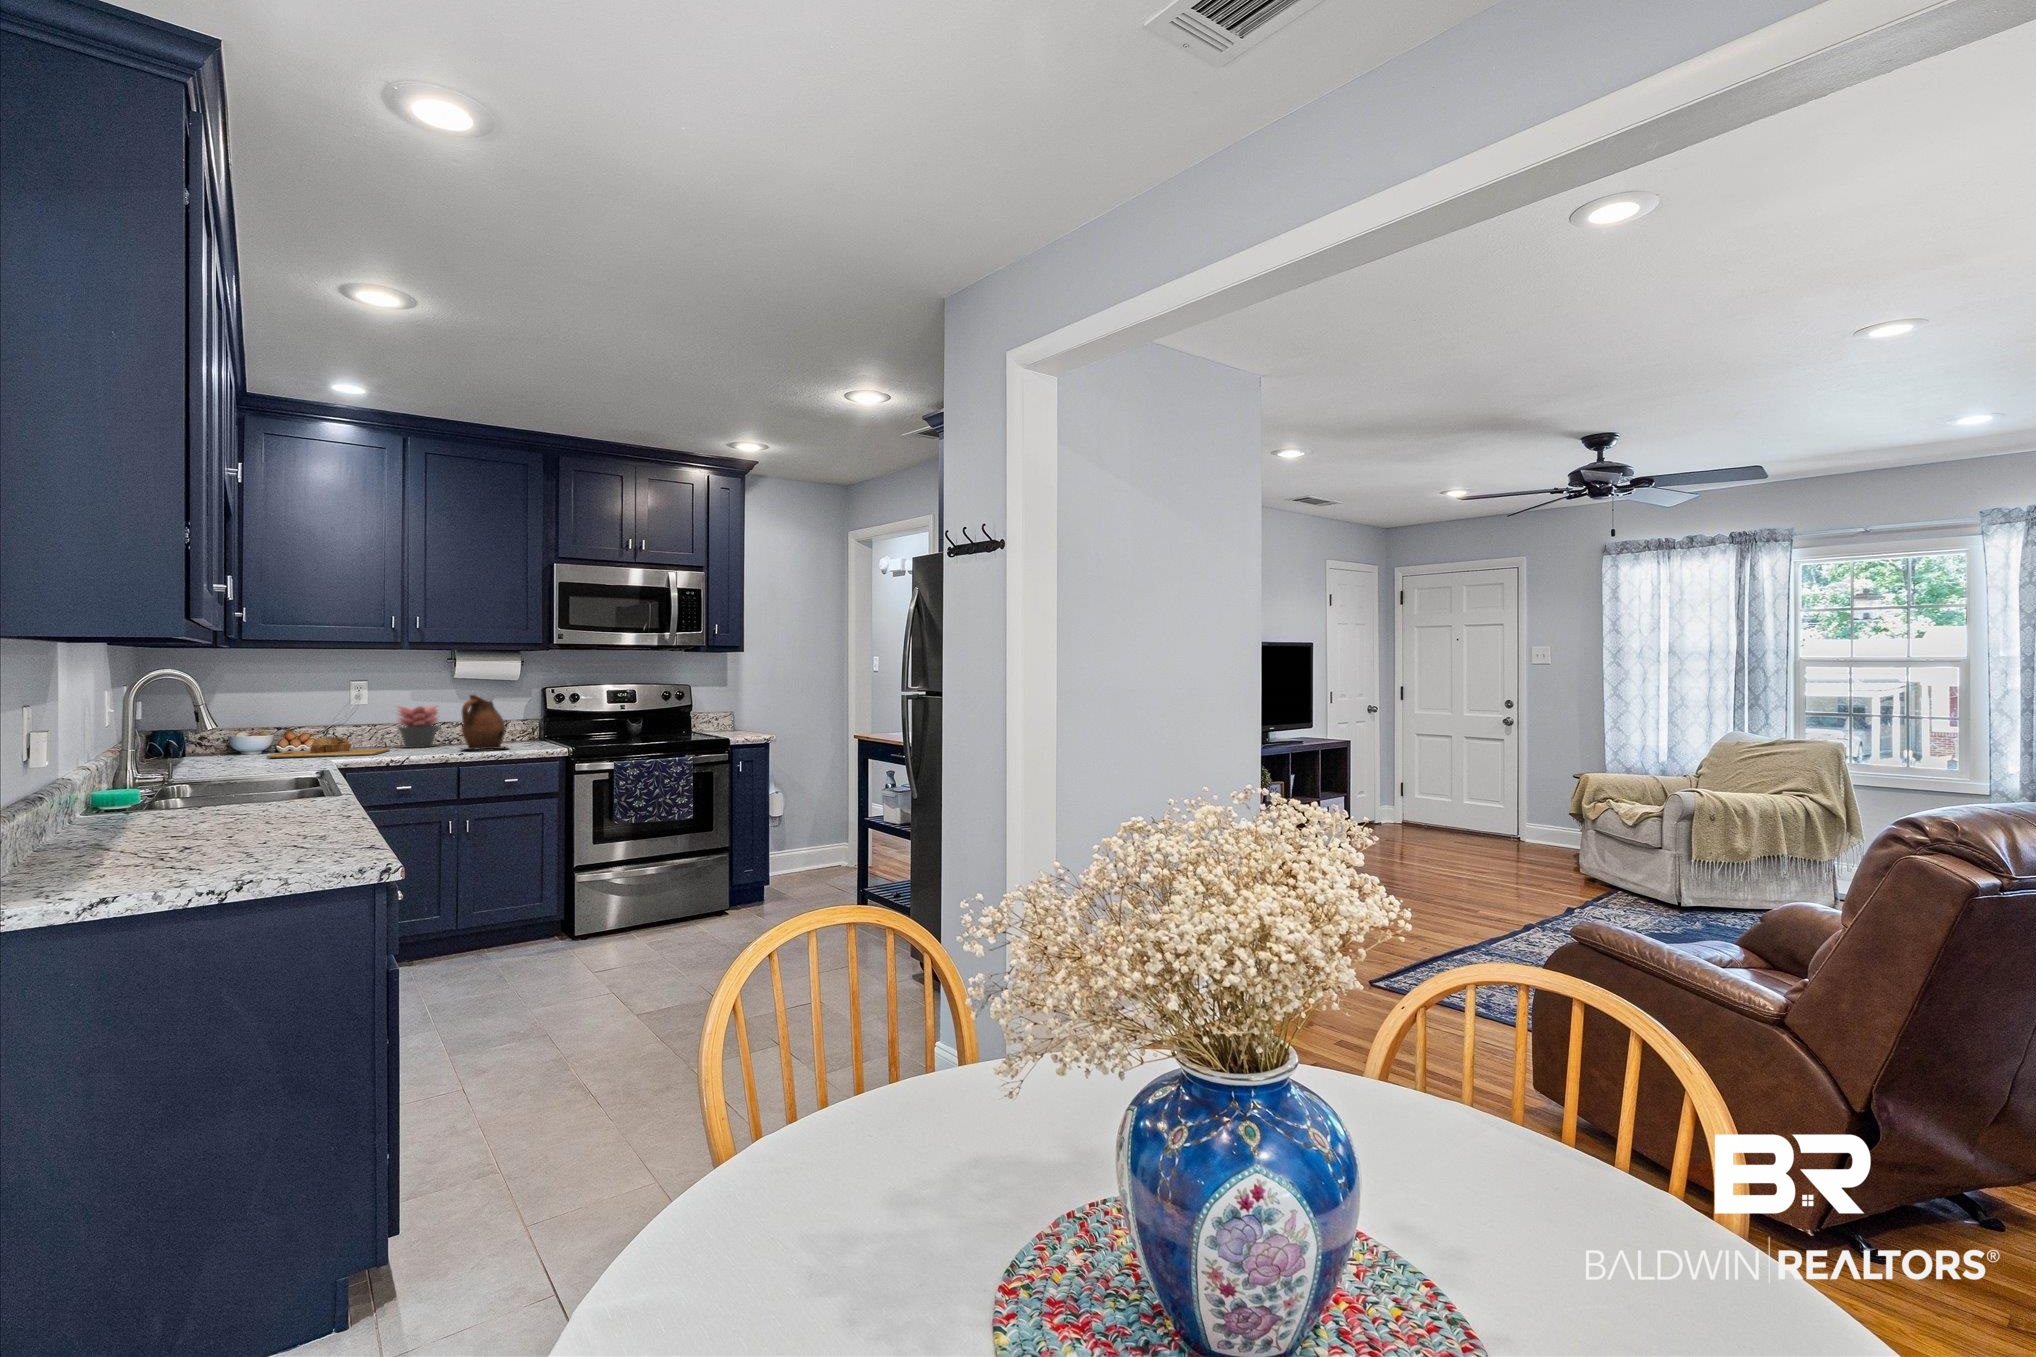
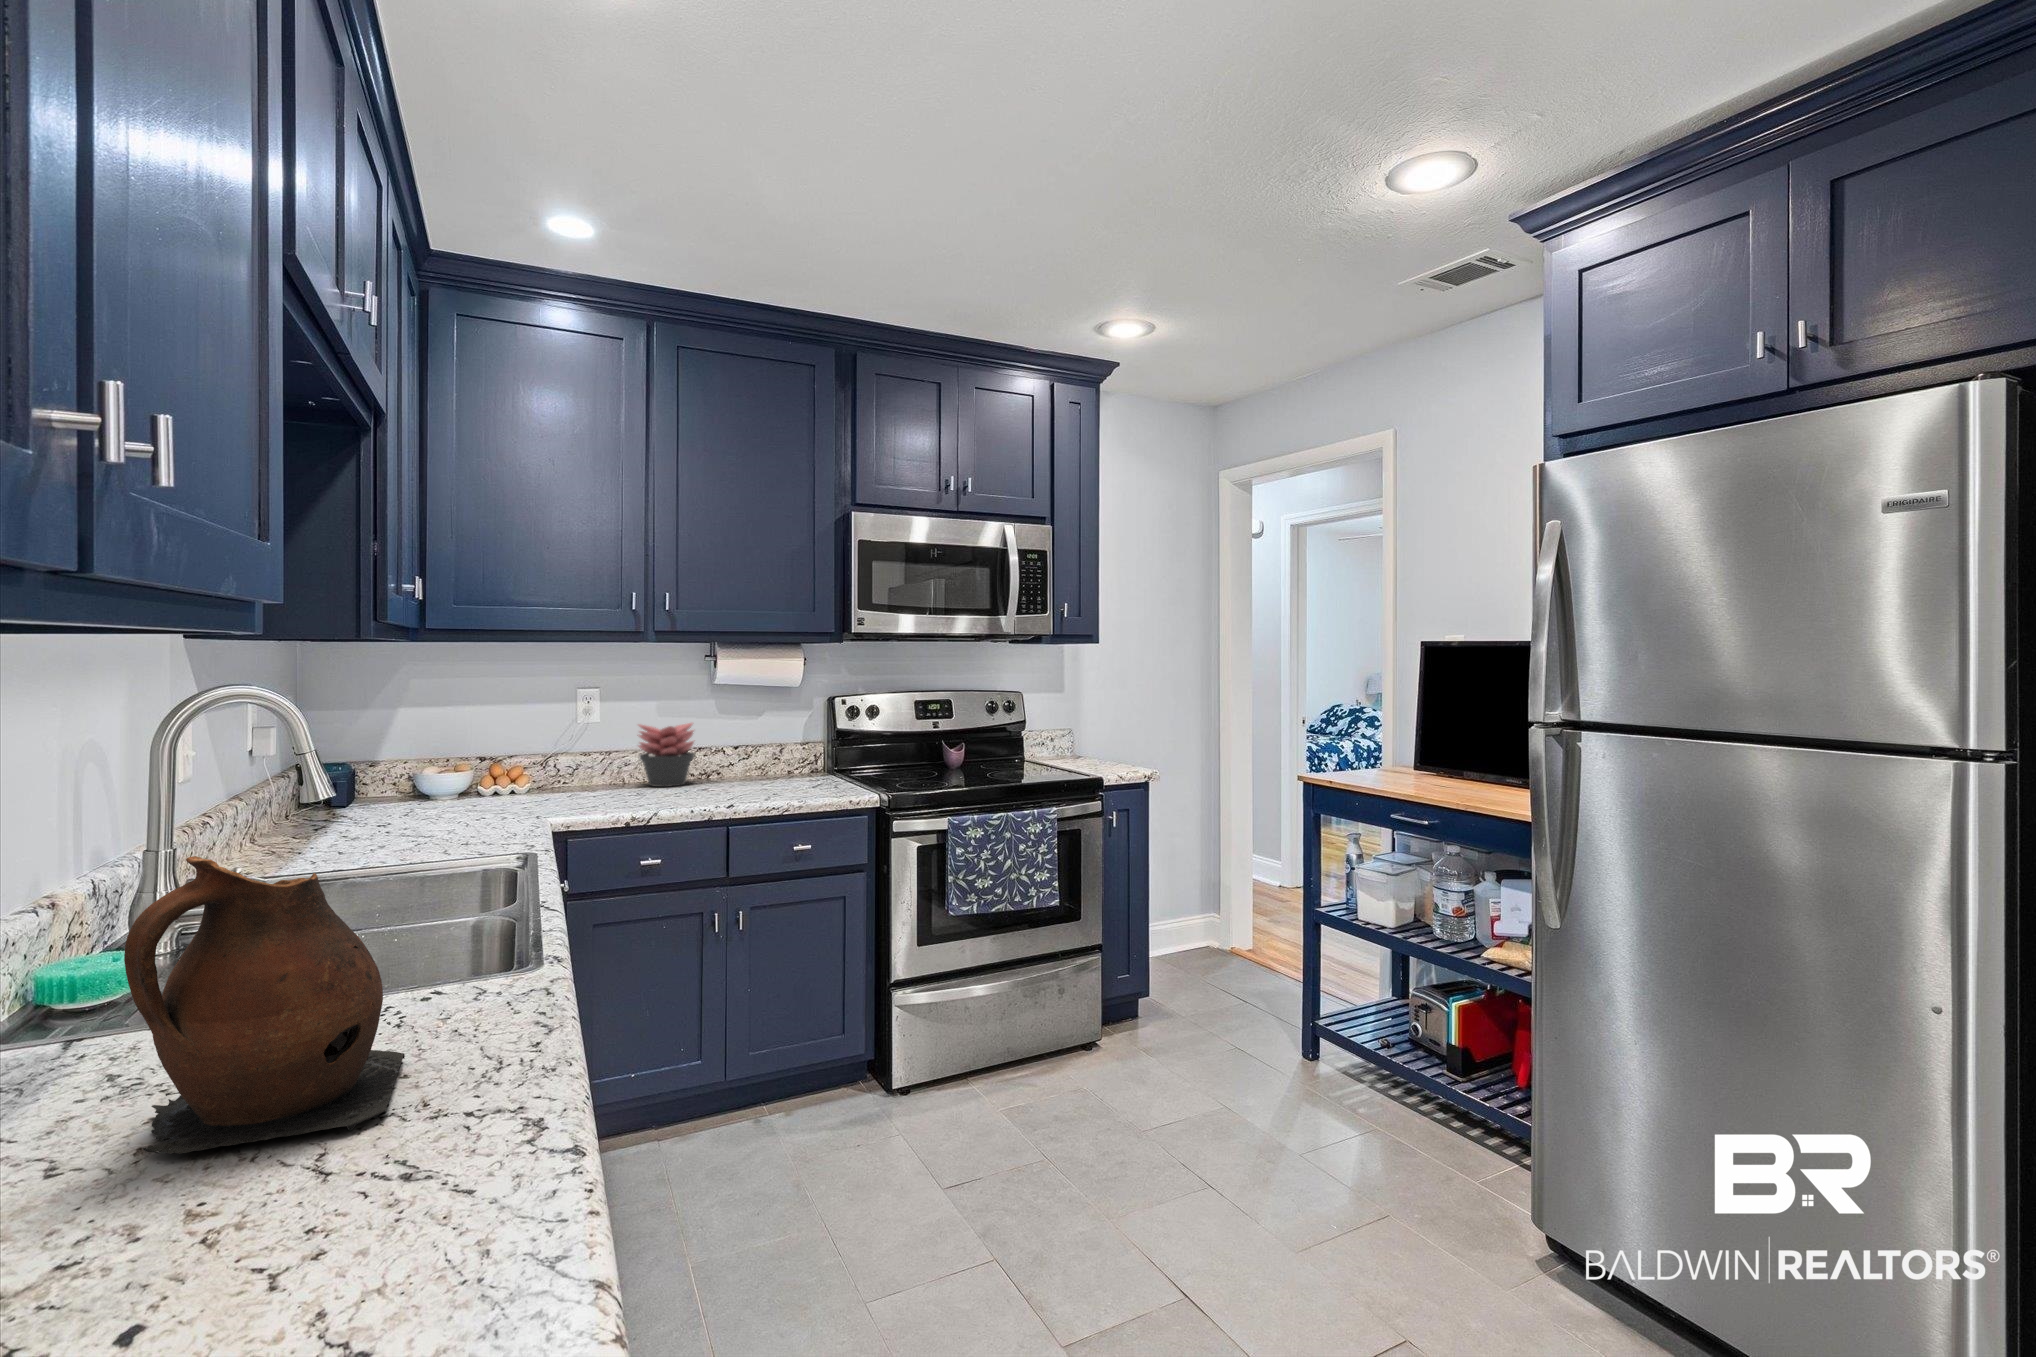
ceramic pitcher: present [461,695,507,750] -> present [124,856,405,1154]
cutting board: present [267,737,390,758] -> none [459,776,630,811]

